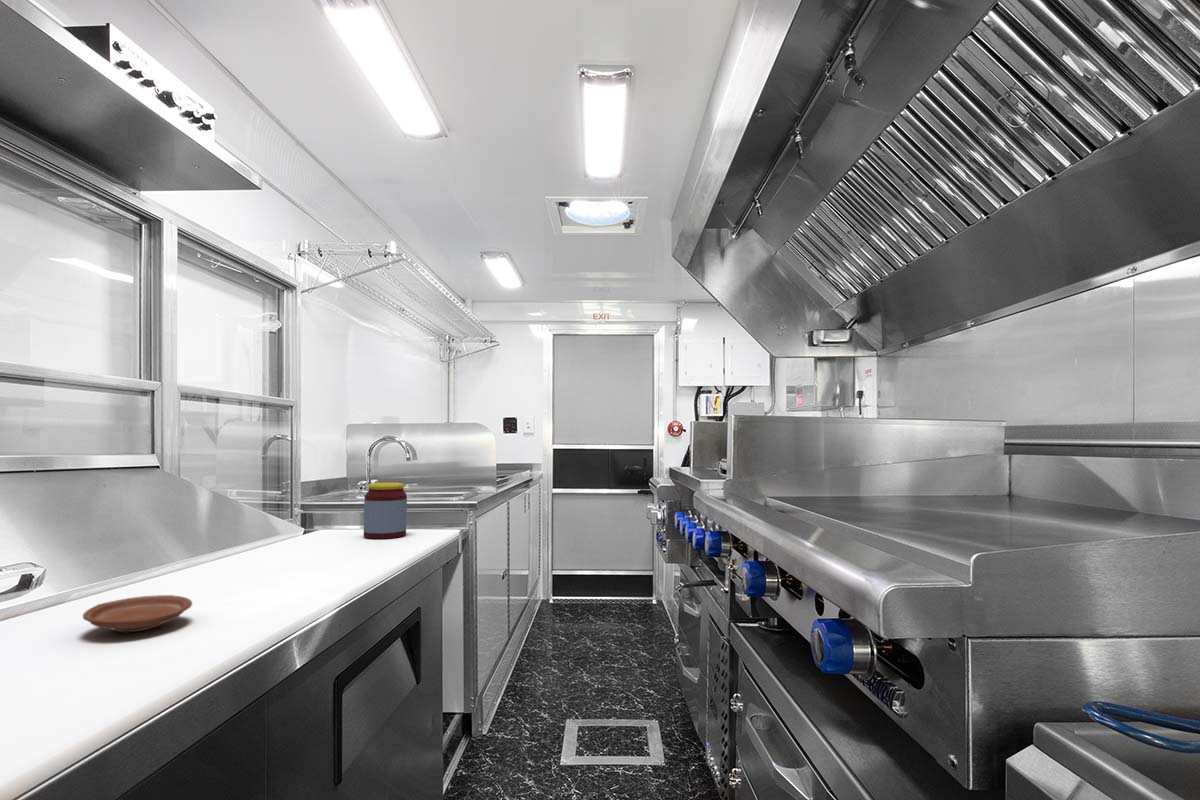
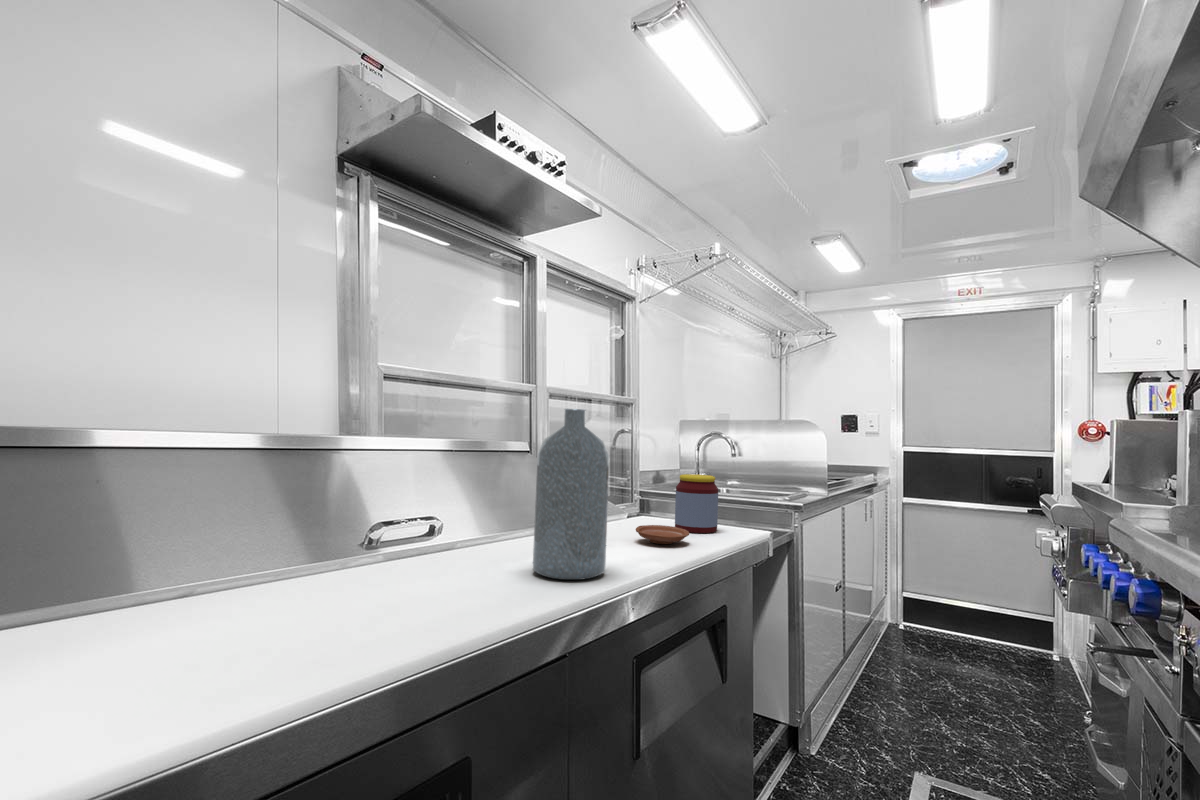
bottle: none [232,427,317,598] -> present [533,409,609,580]
plate: present [83,595,192,632] -> present [636,525,689,544]

